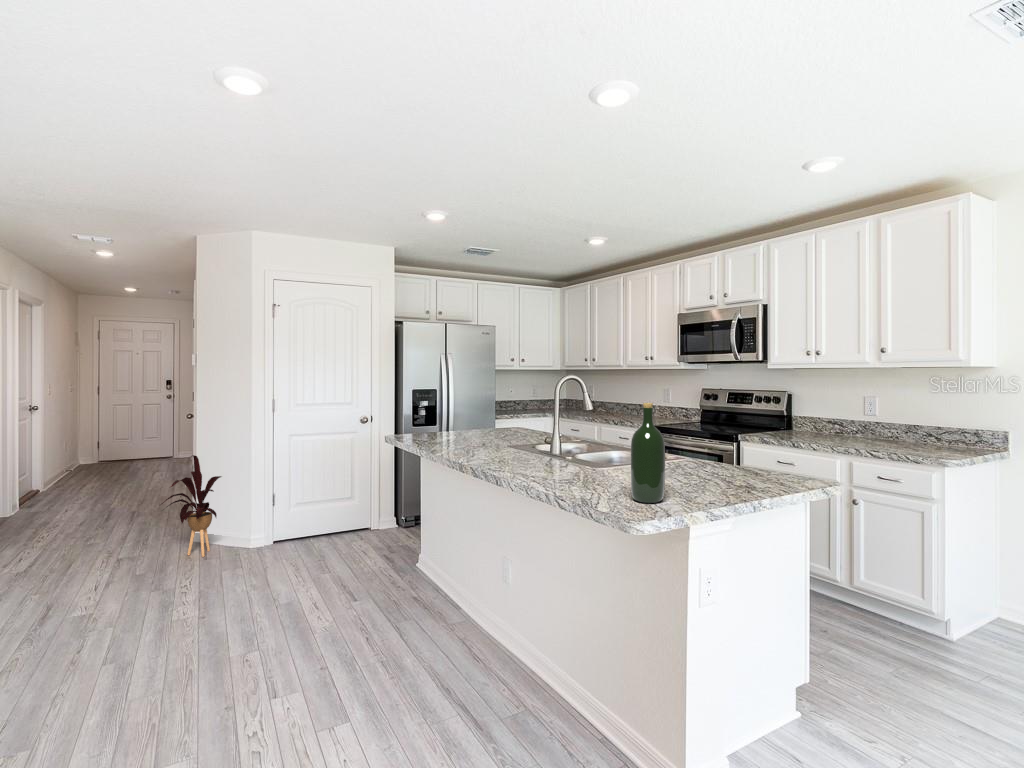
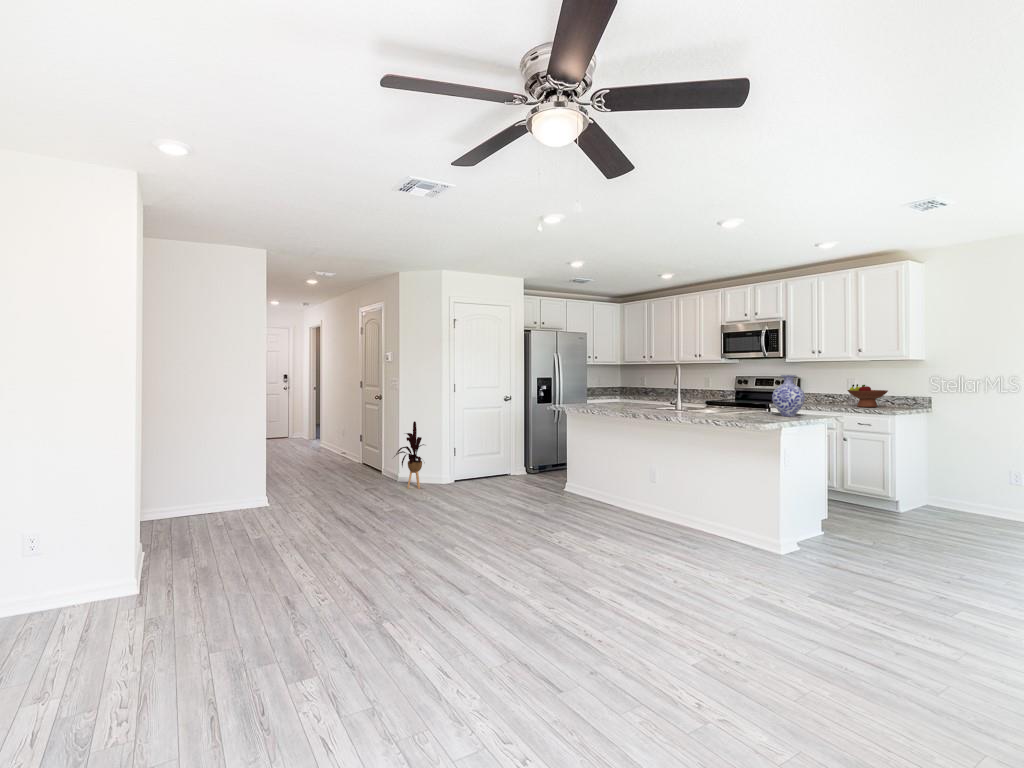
vase: none [698,398,761,482] -> present [772,375,805,416]
wine bottle: present [631,403,665,503] -> none [752,375,768,421]
fruit bowl: none [860,408,932,448] -> present [848,384,888,407]

